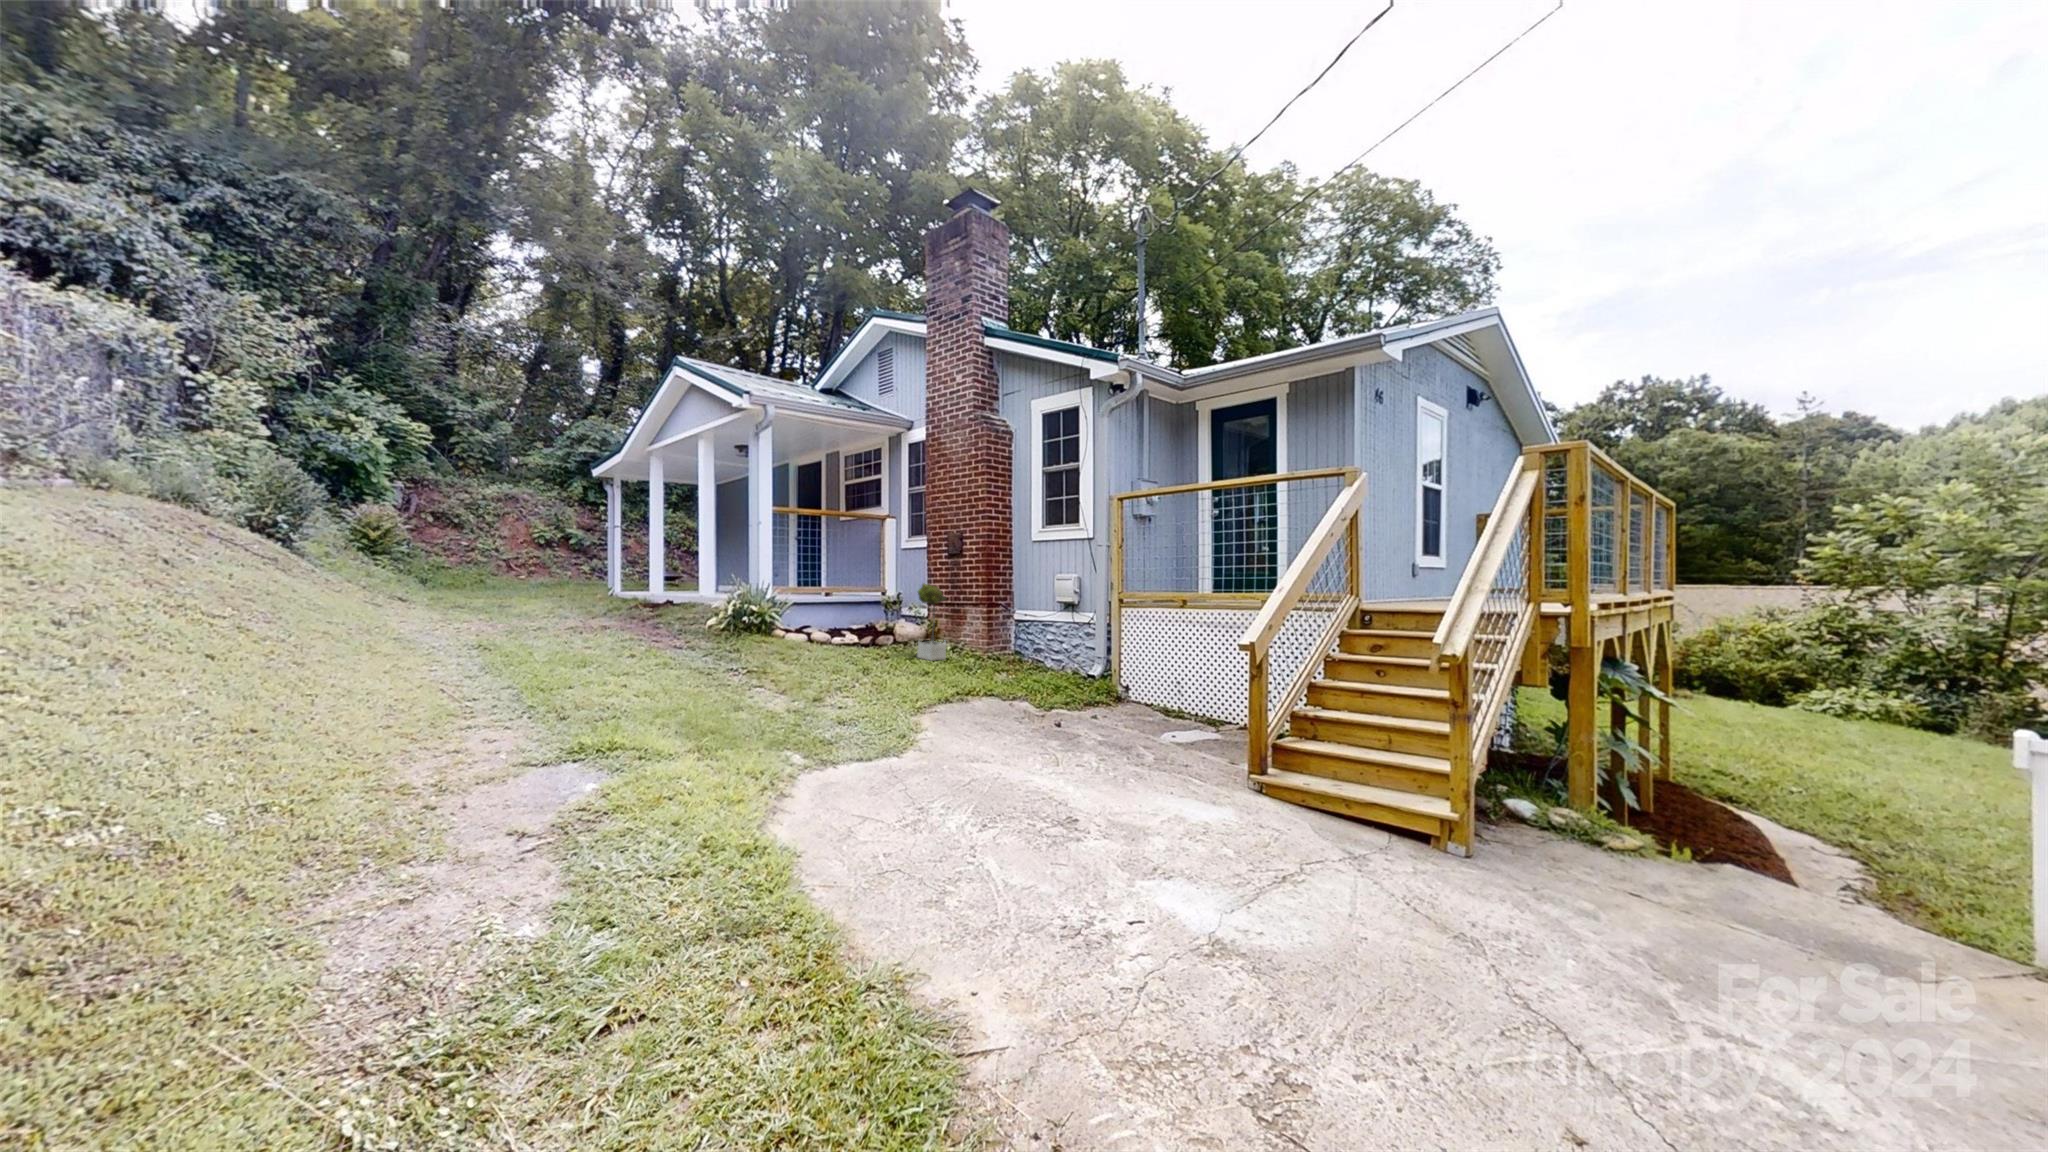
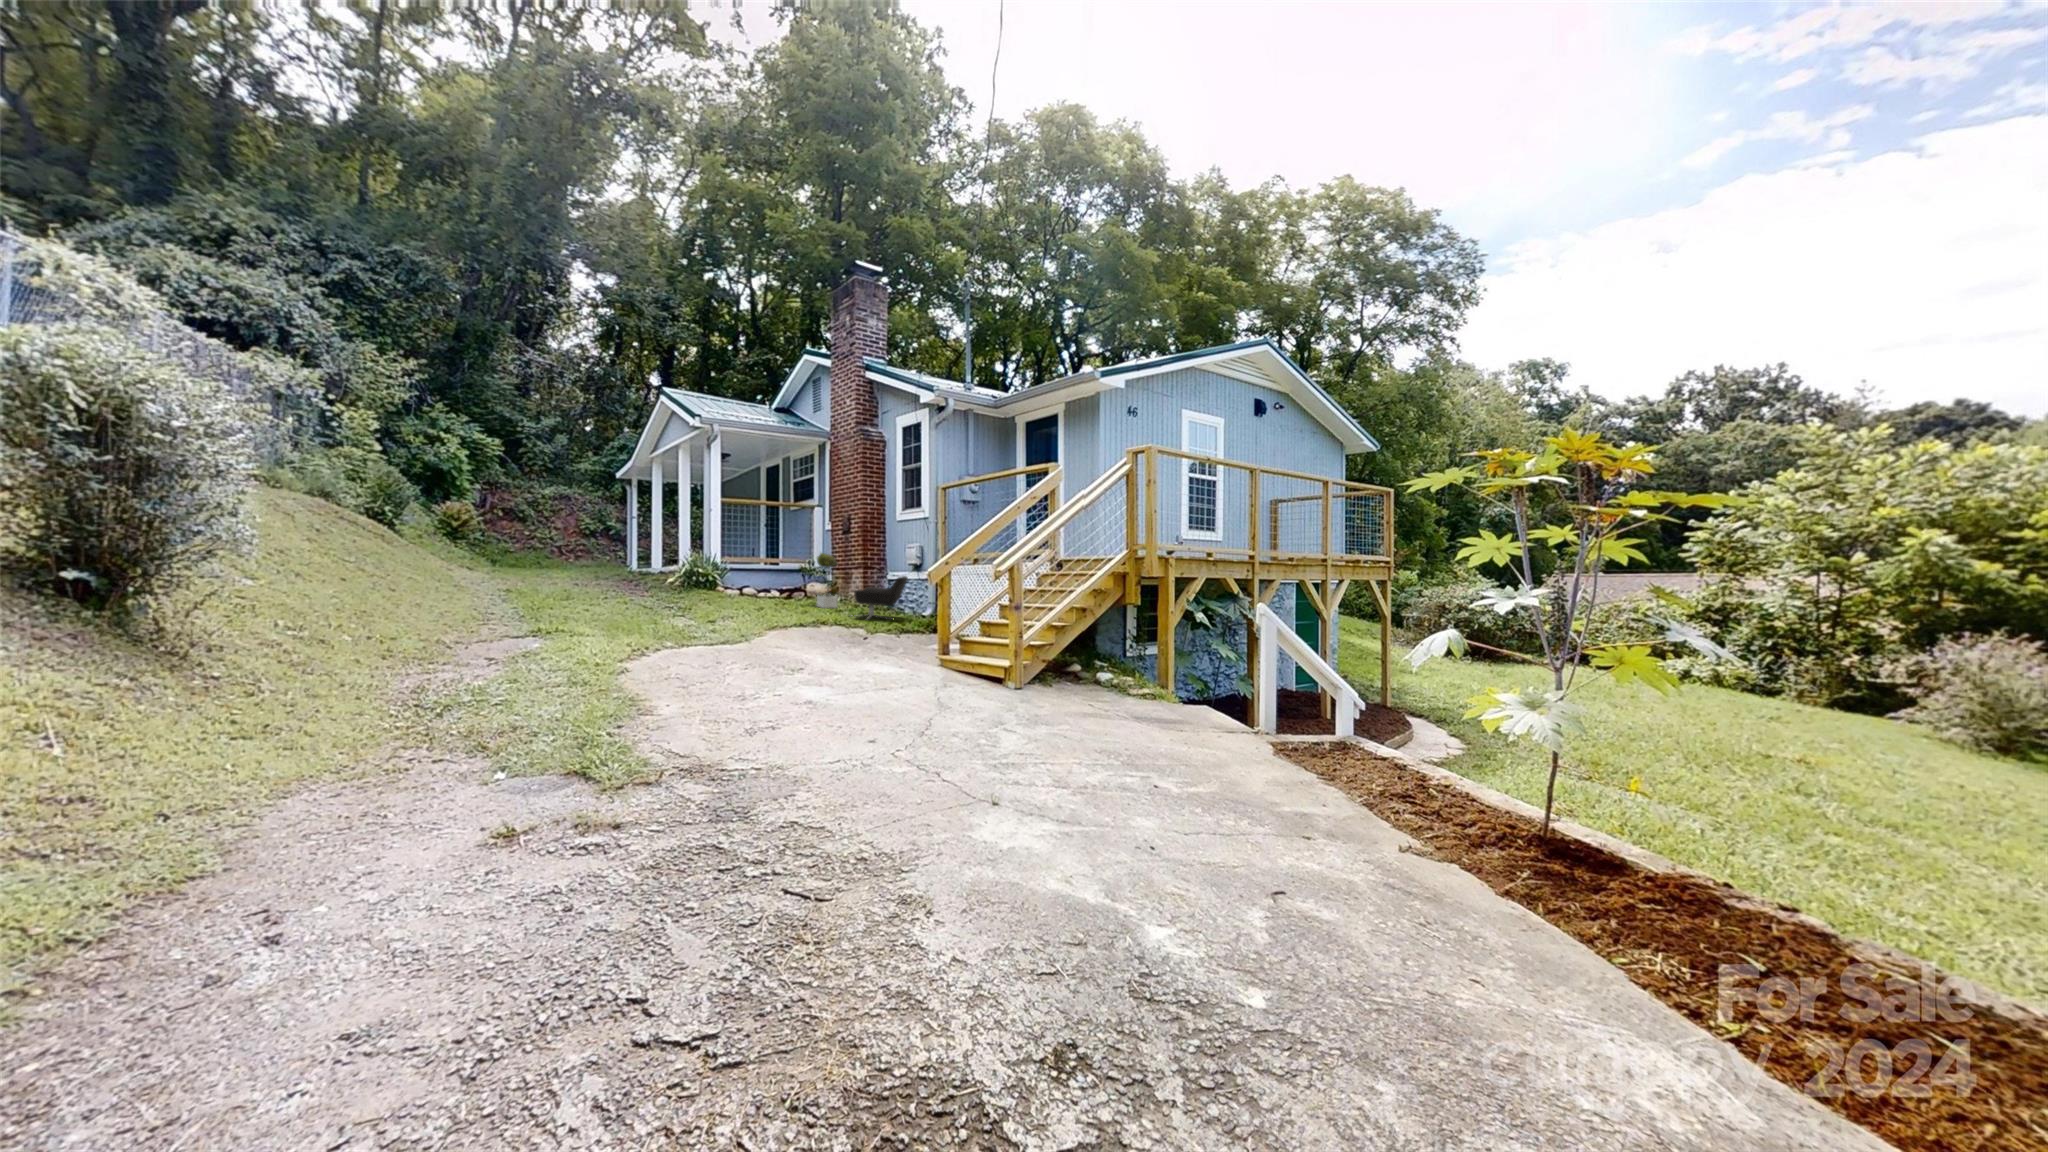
lounge chair: none [983,618,1066,683] -> present [854,576,908,619]

